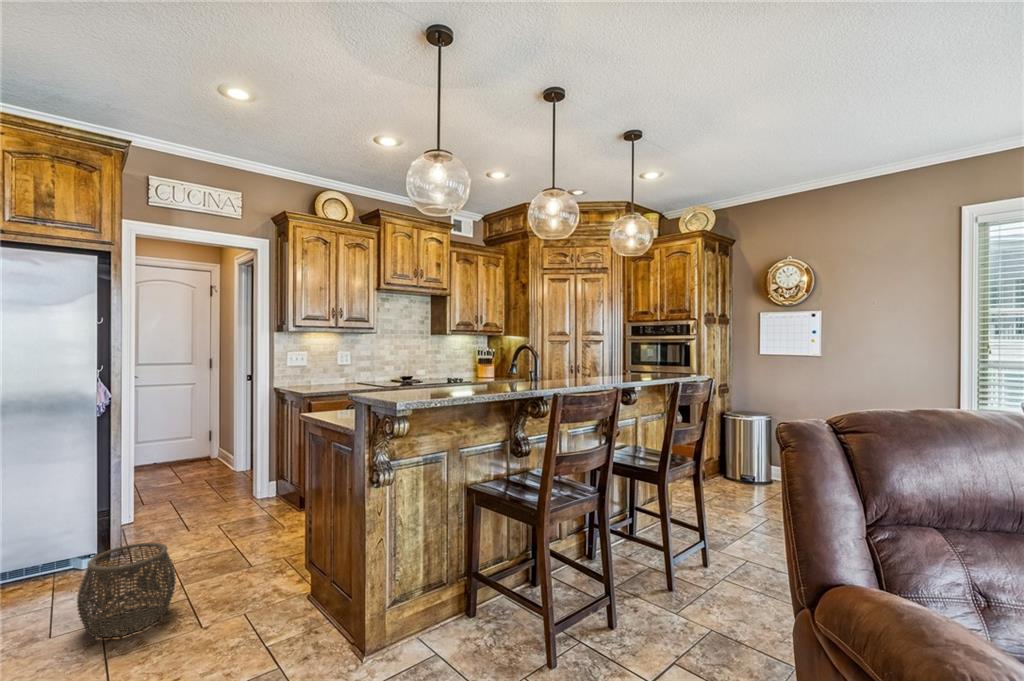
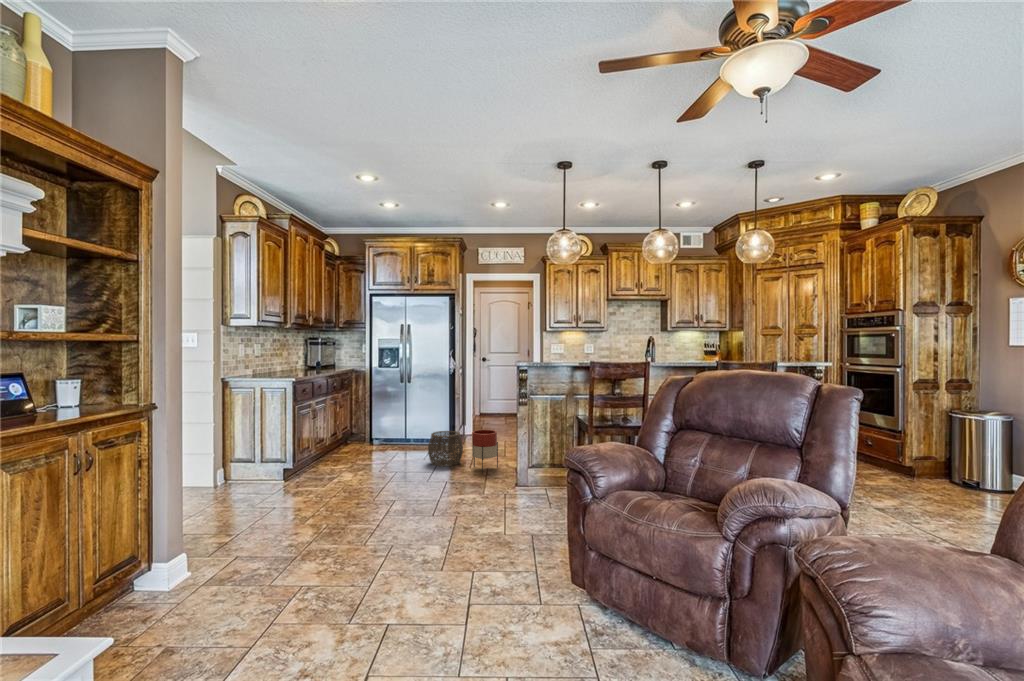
planter: none [210,524,269,620] -> present [472,430,498,473]

